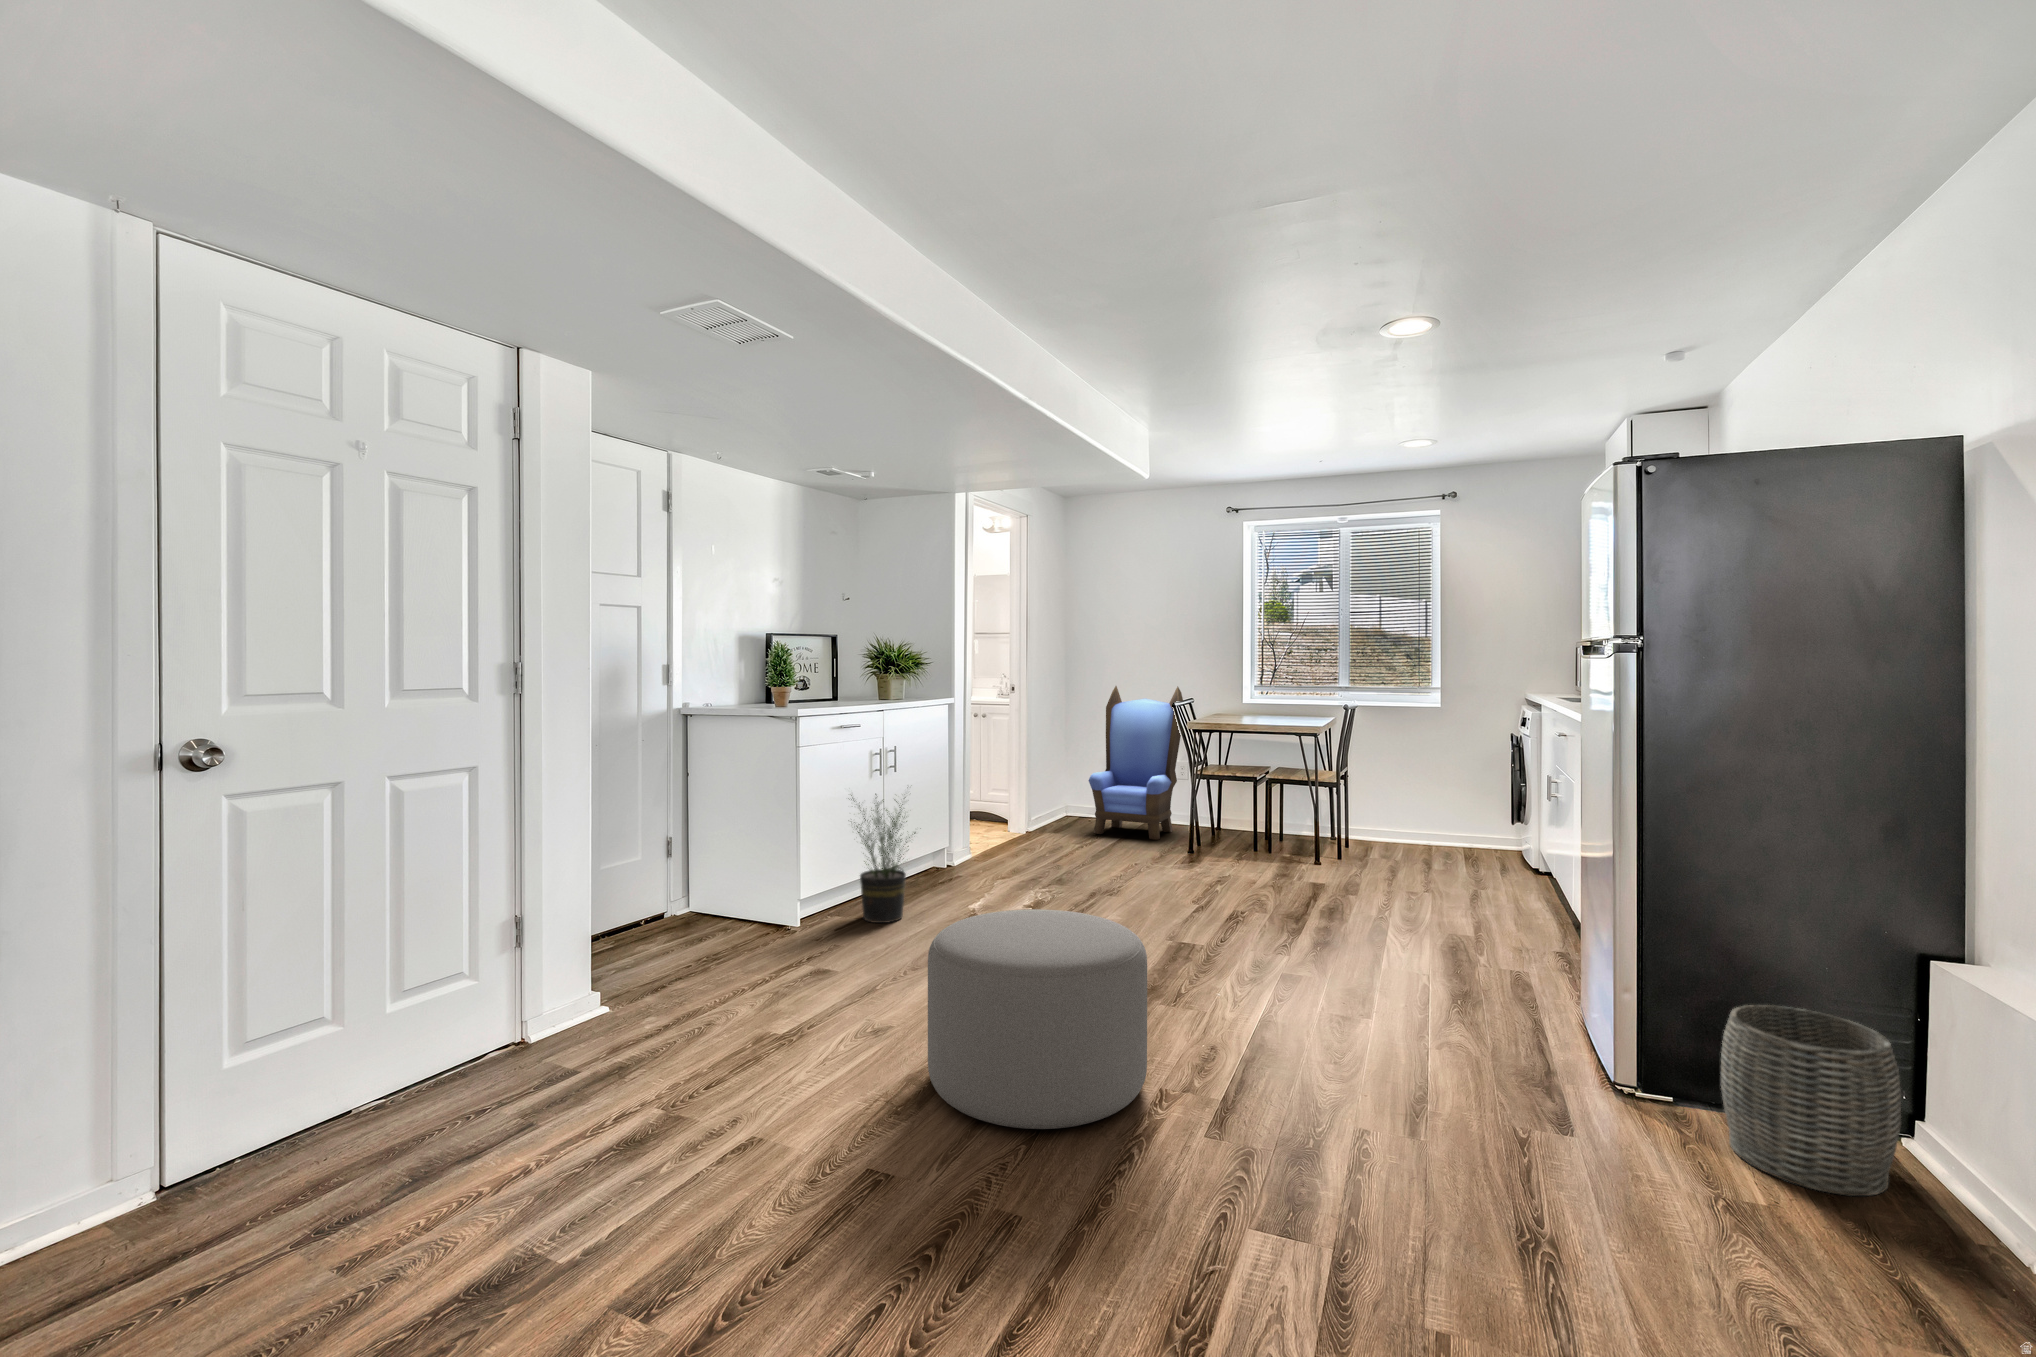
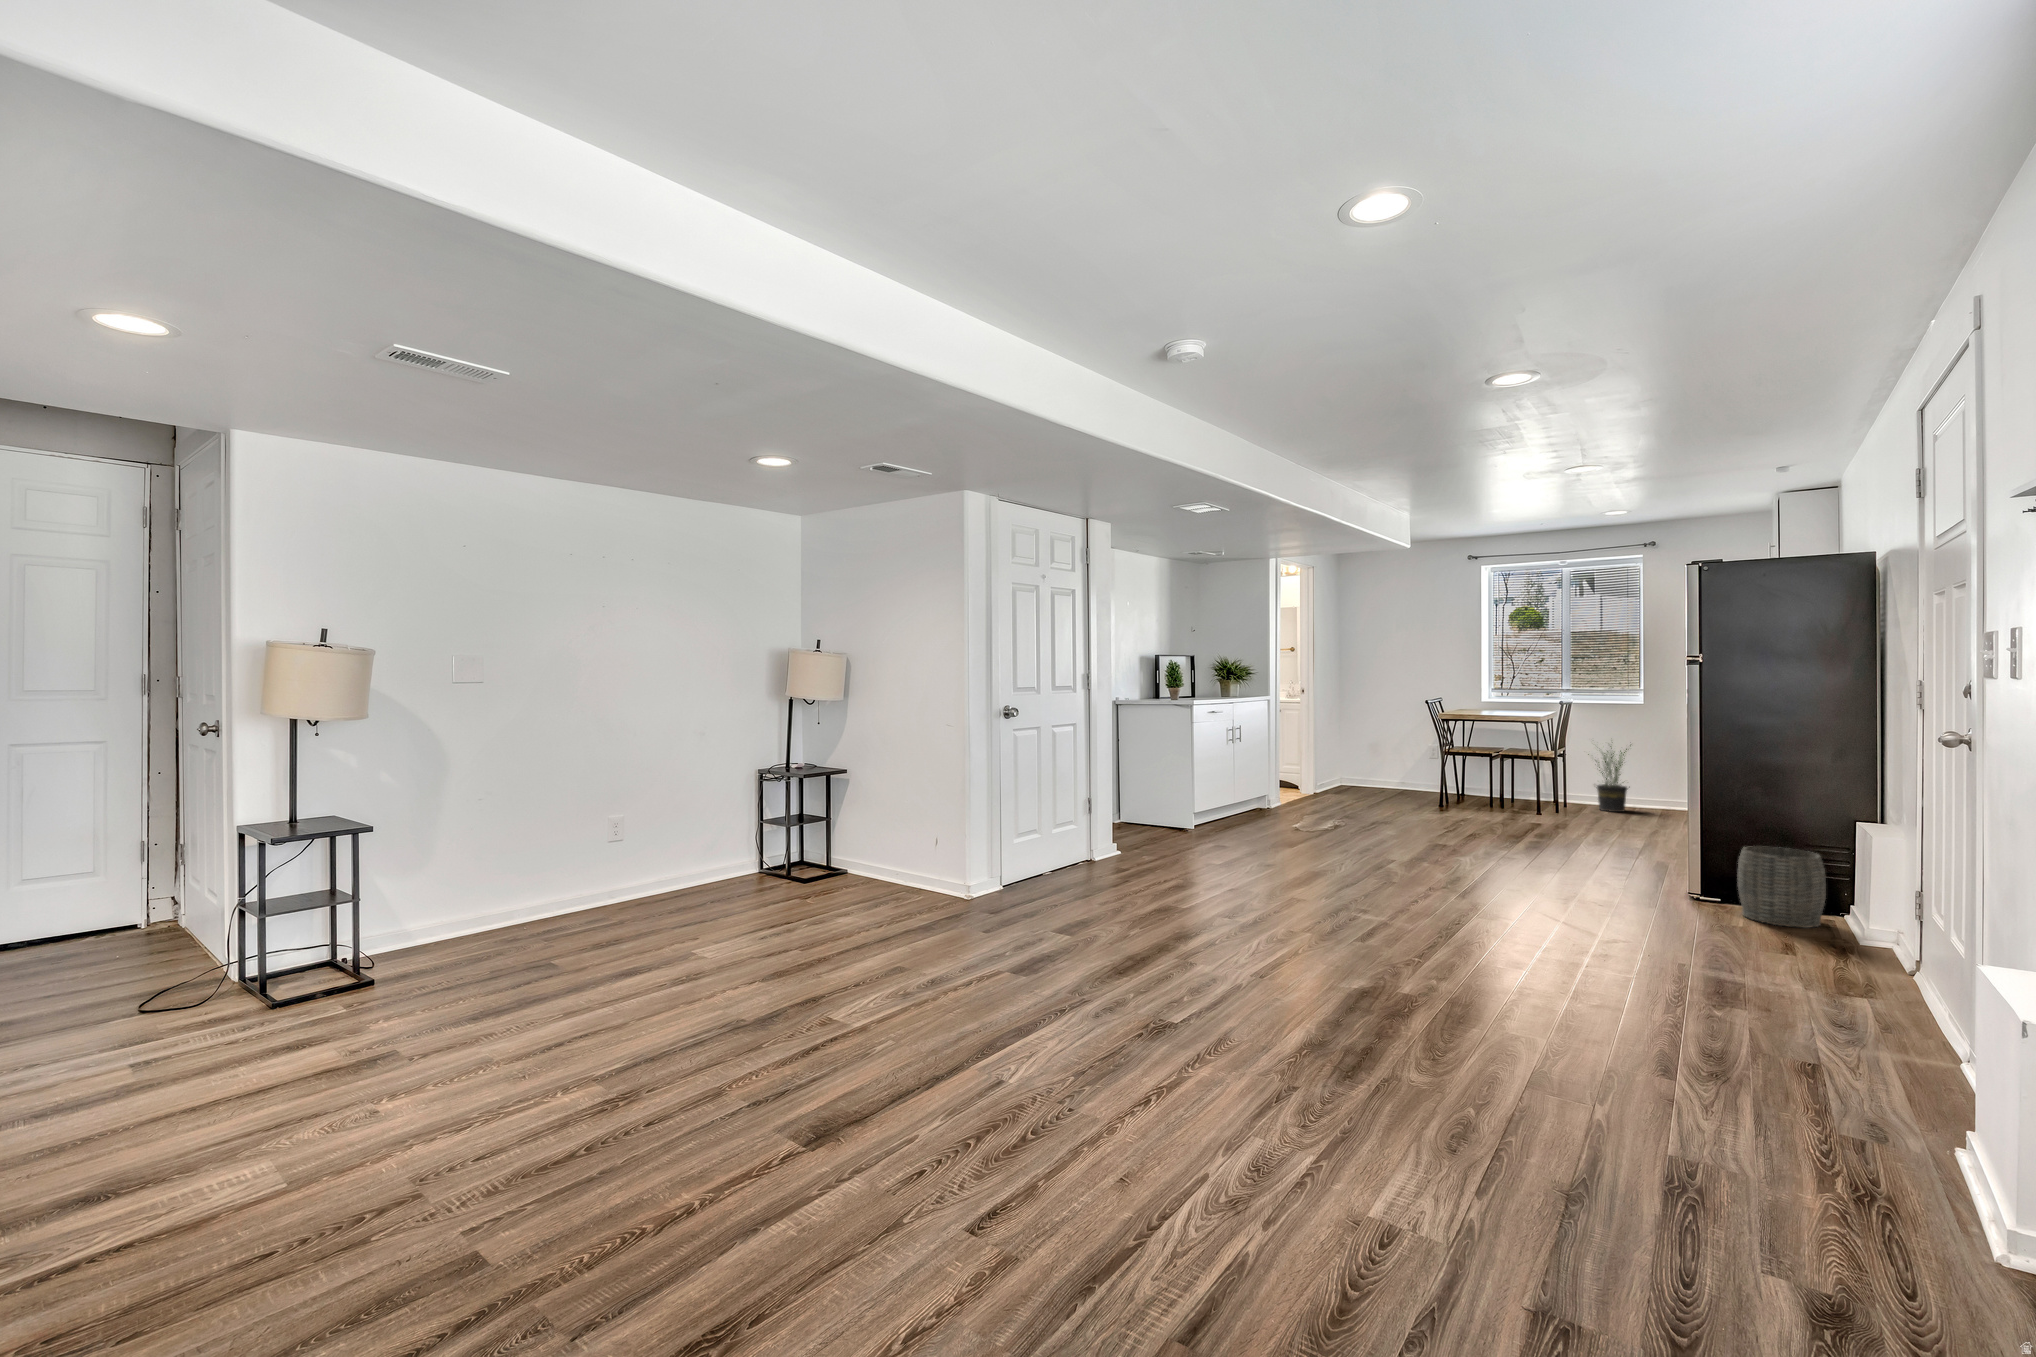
armchair: present [1089,686,1183,839] -> none [1361,688,1436,799]
potted plant: present [851,794,916,923] -> present [1588,745,1631,812]
ottoman: present [928,909,1147,1129] -> none [1308,801,1424,892]

